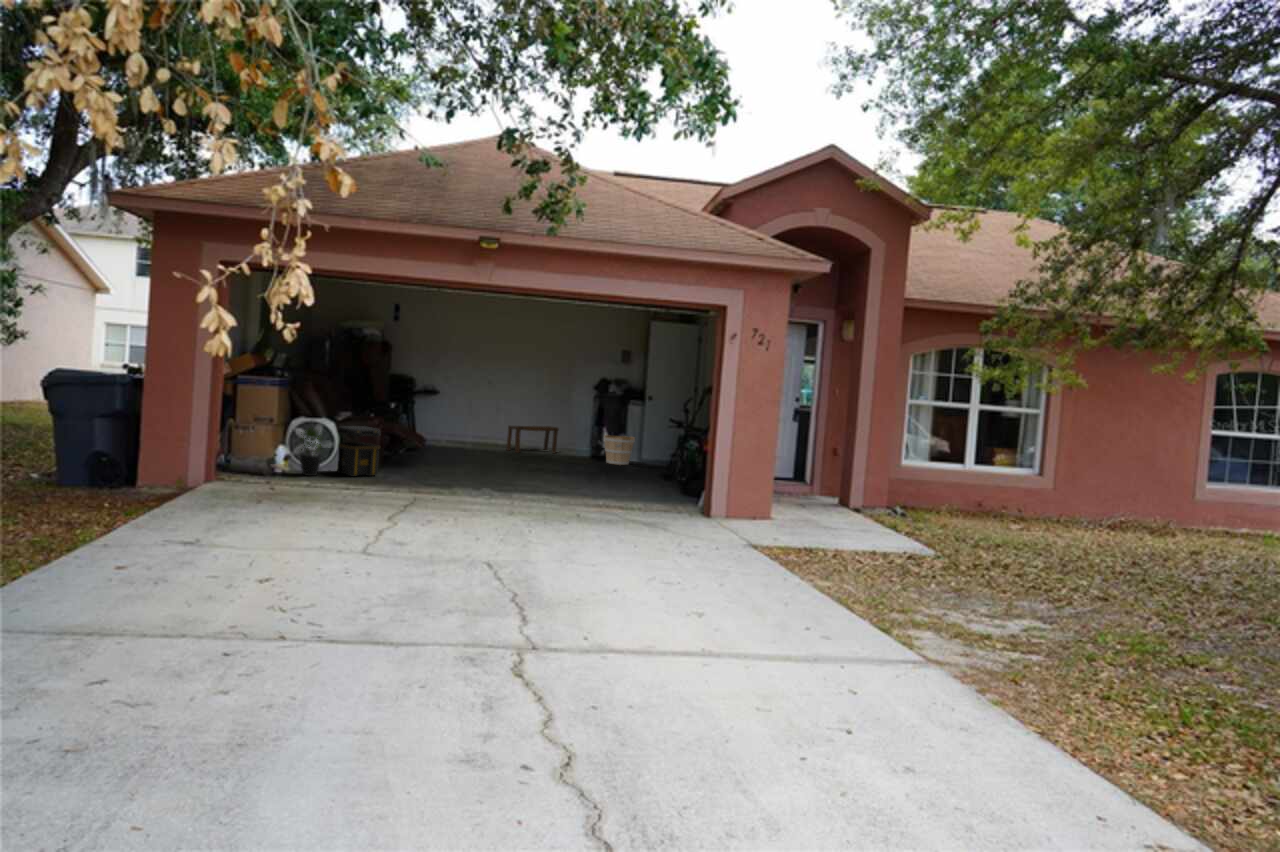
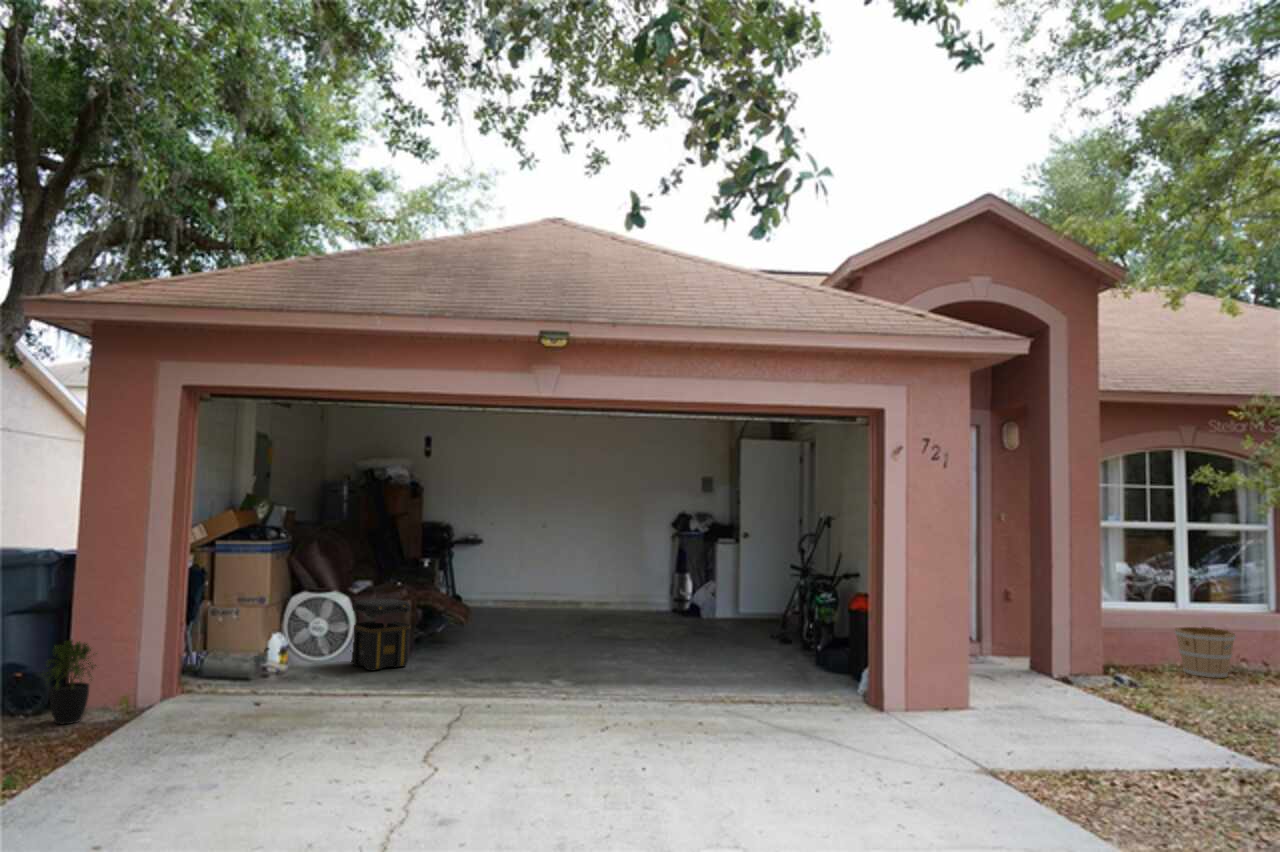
bench: present [506,425,559,453] -> none [567,574,630,612]
potted plant: present [300,428,322,476] -> present [47,640,97,724]
wooden bucket: present [604,435,635,465] -> present [1175,627,1236,678]

